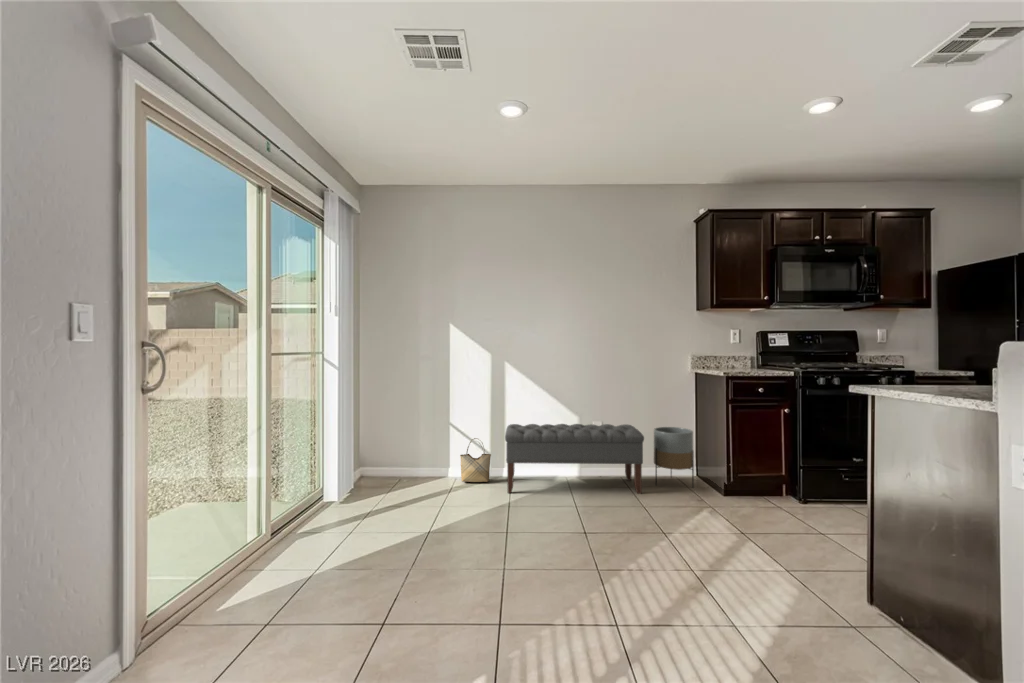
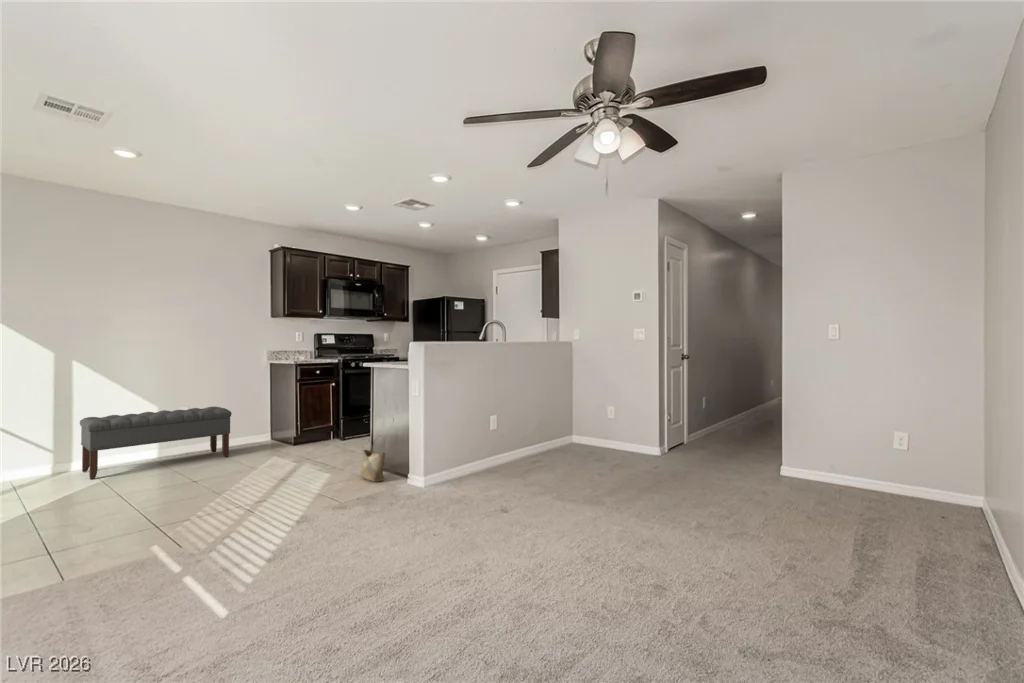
planter: present [654,427,694,487] -> none [236,405,269,451]
woven basket: present [460,438,491,482] -> present [360,449,385,482]

